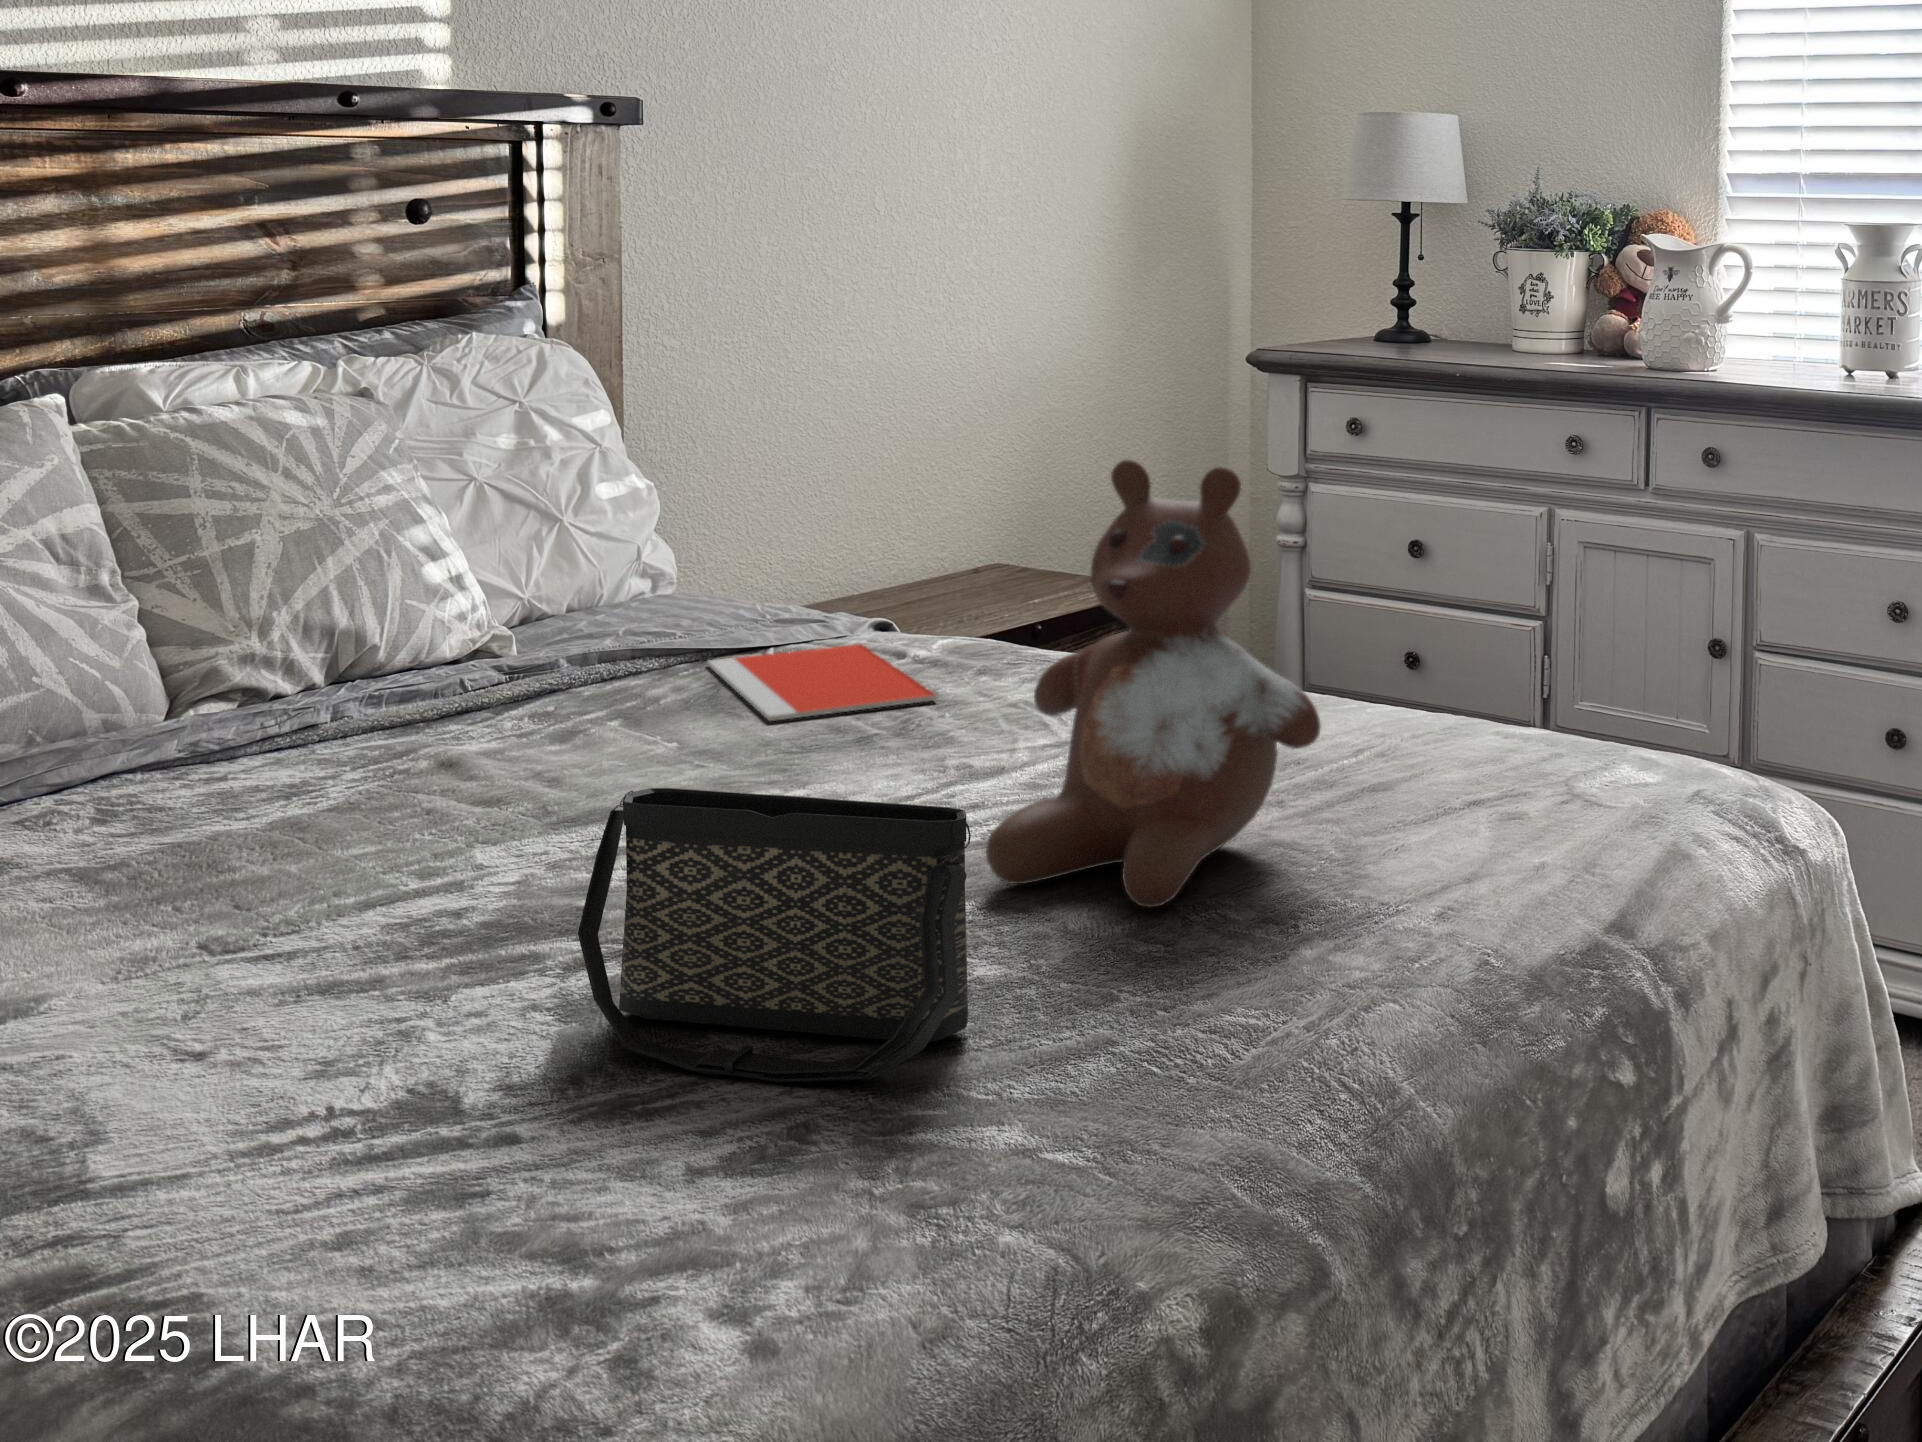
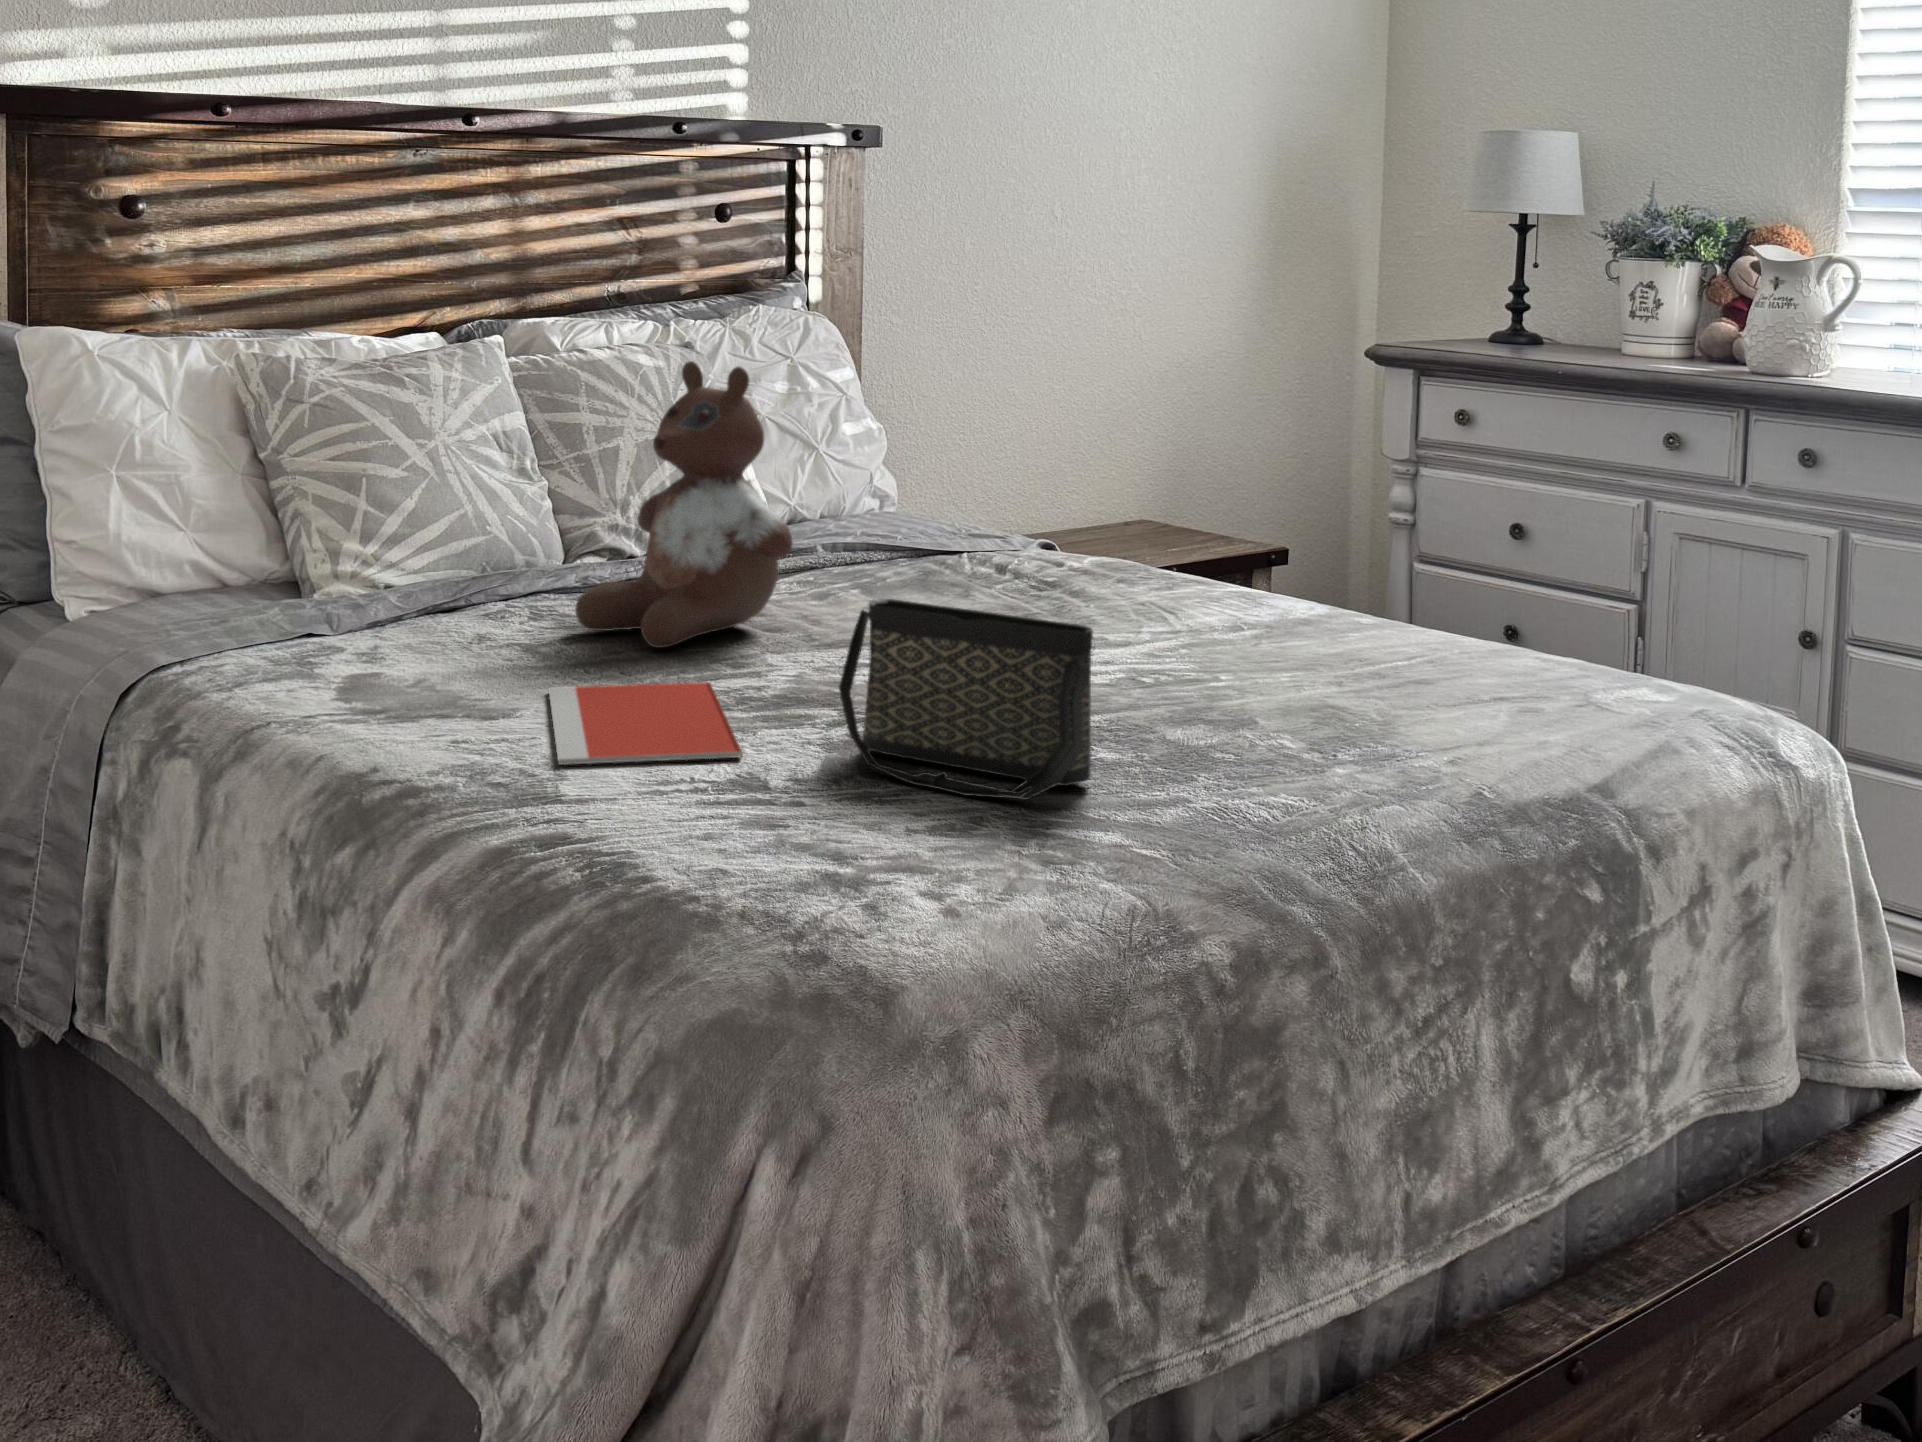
stuffed bear: present [986,459,1321,908] -> present [575,361,793,648]
notebook: present [707,644,937,721] -> present [549,682,743,765]

